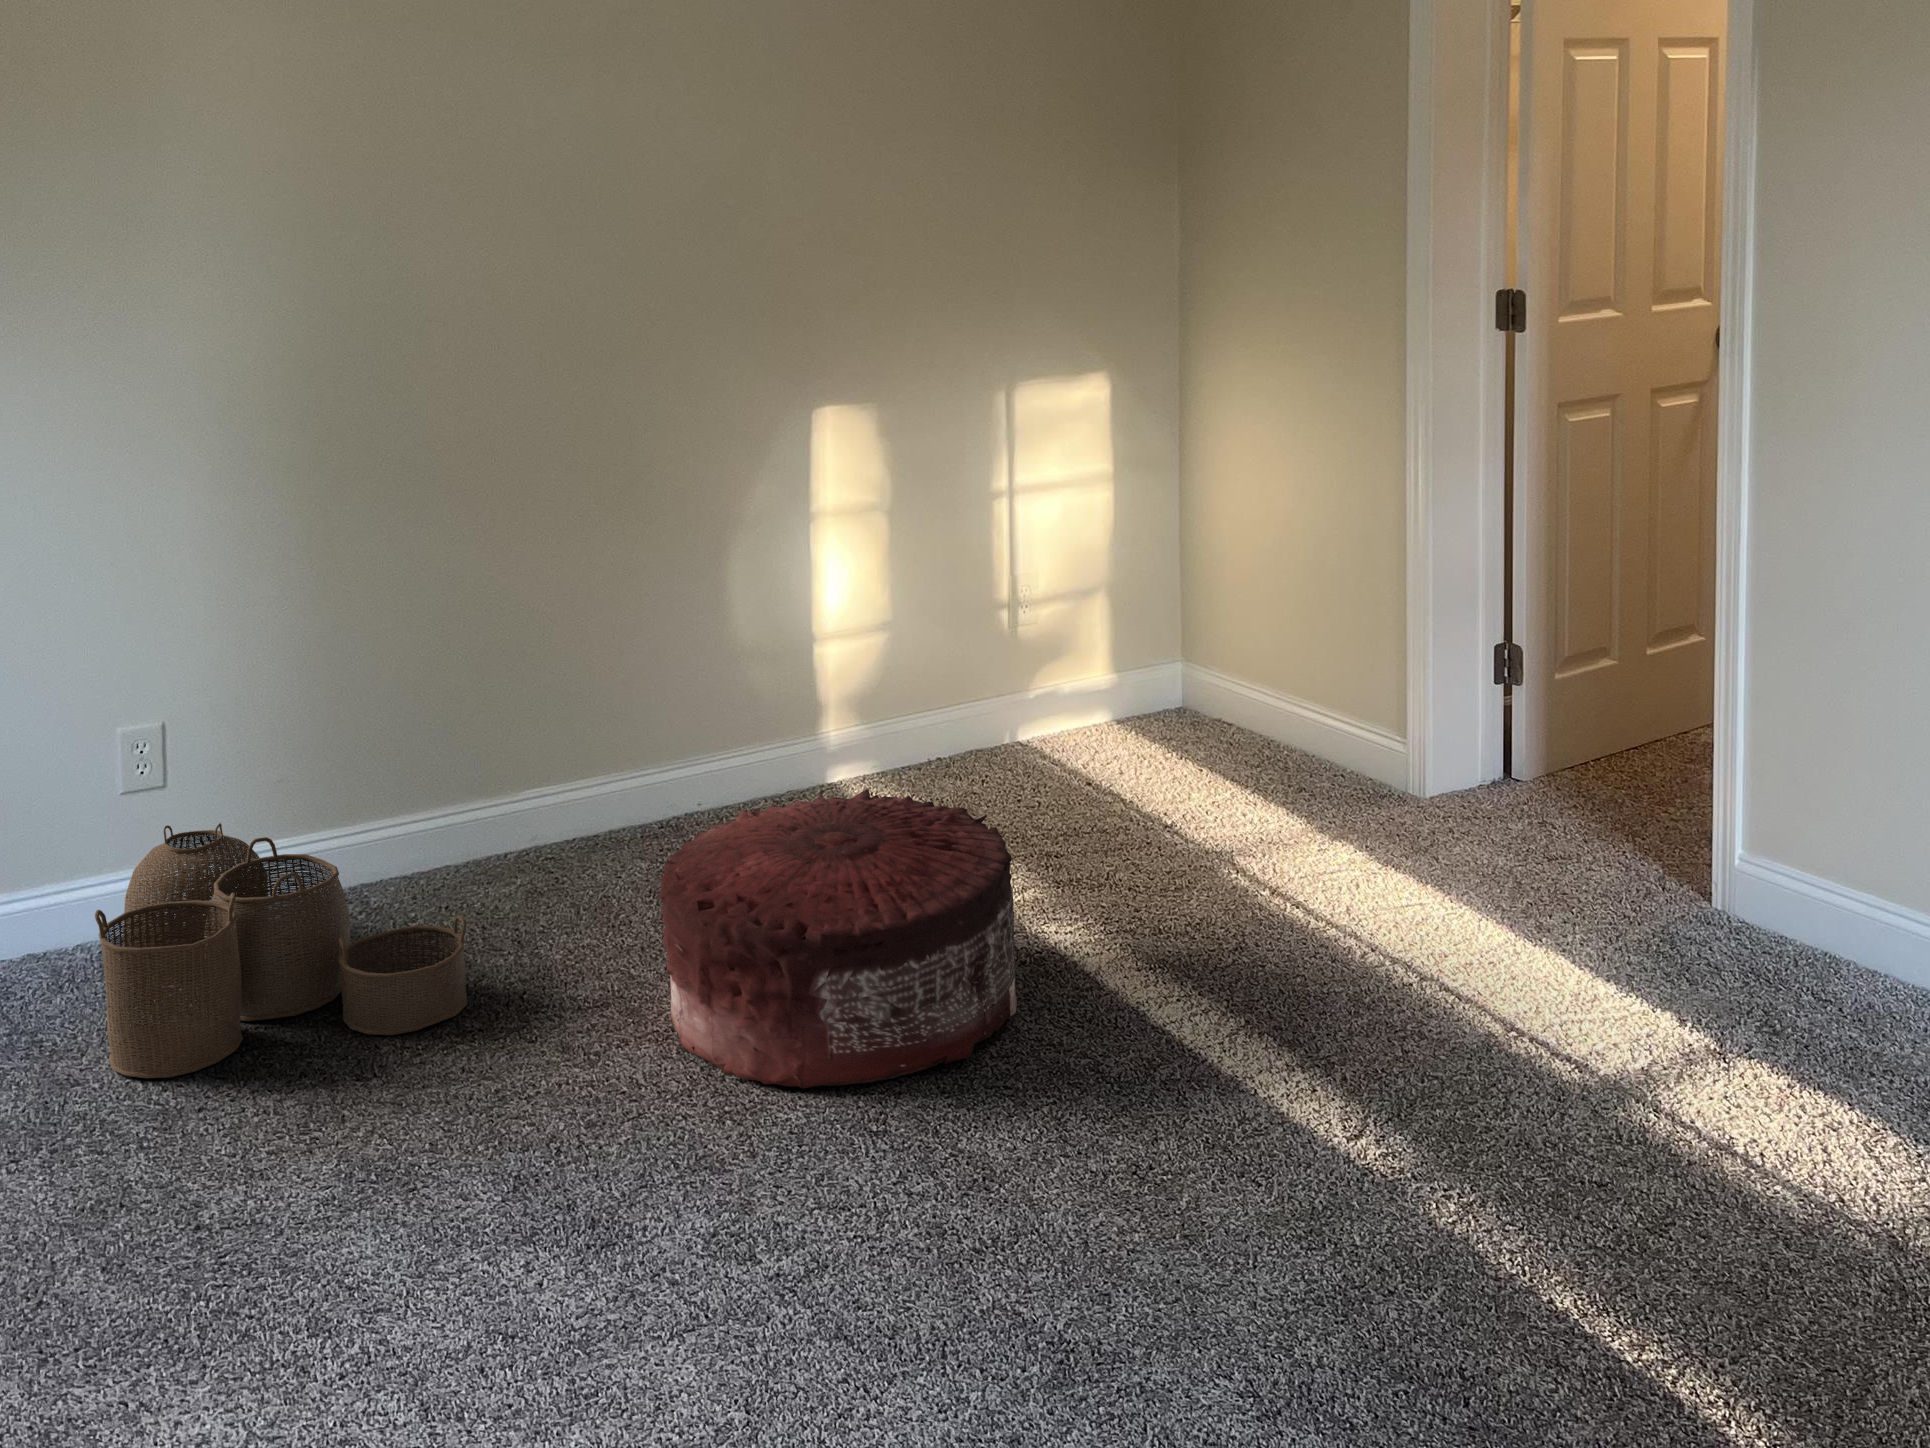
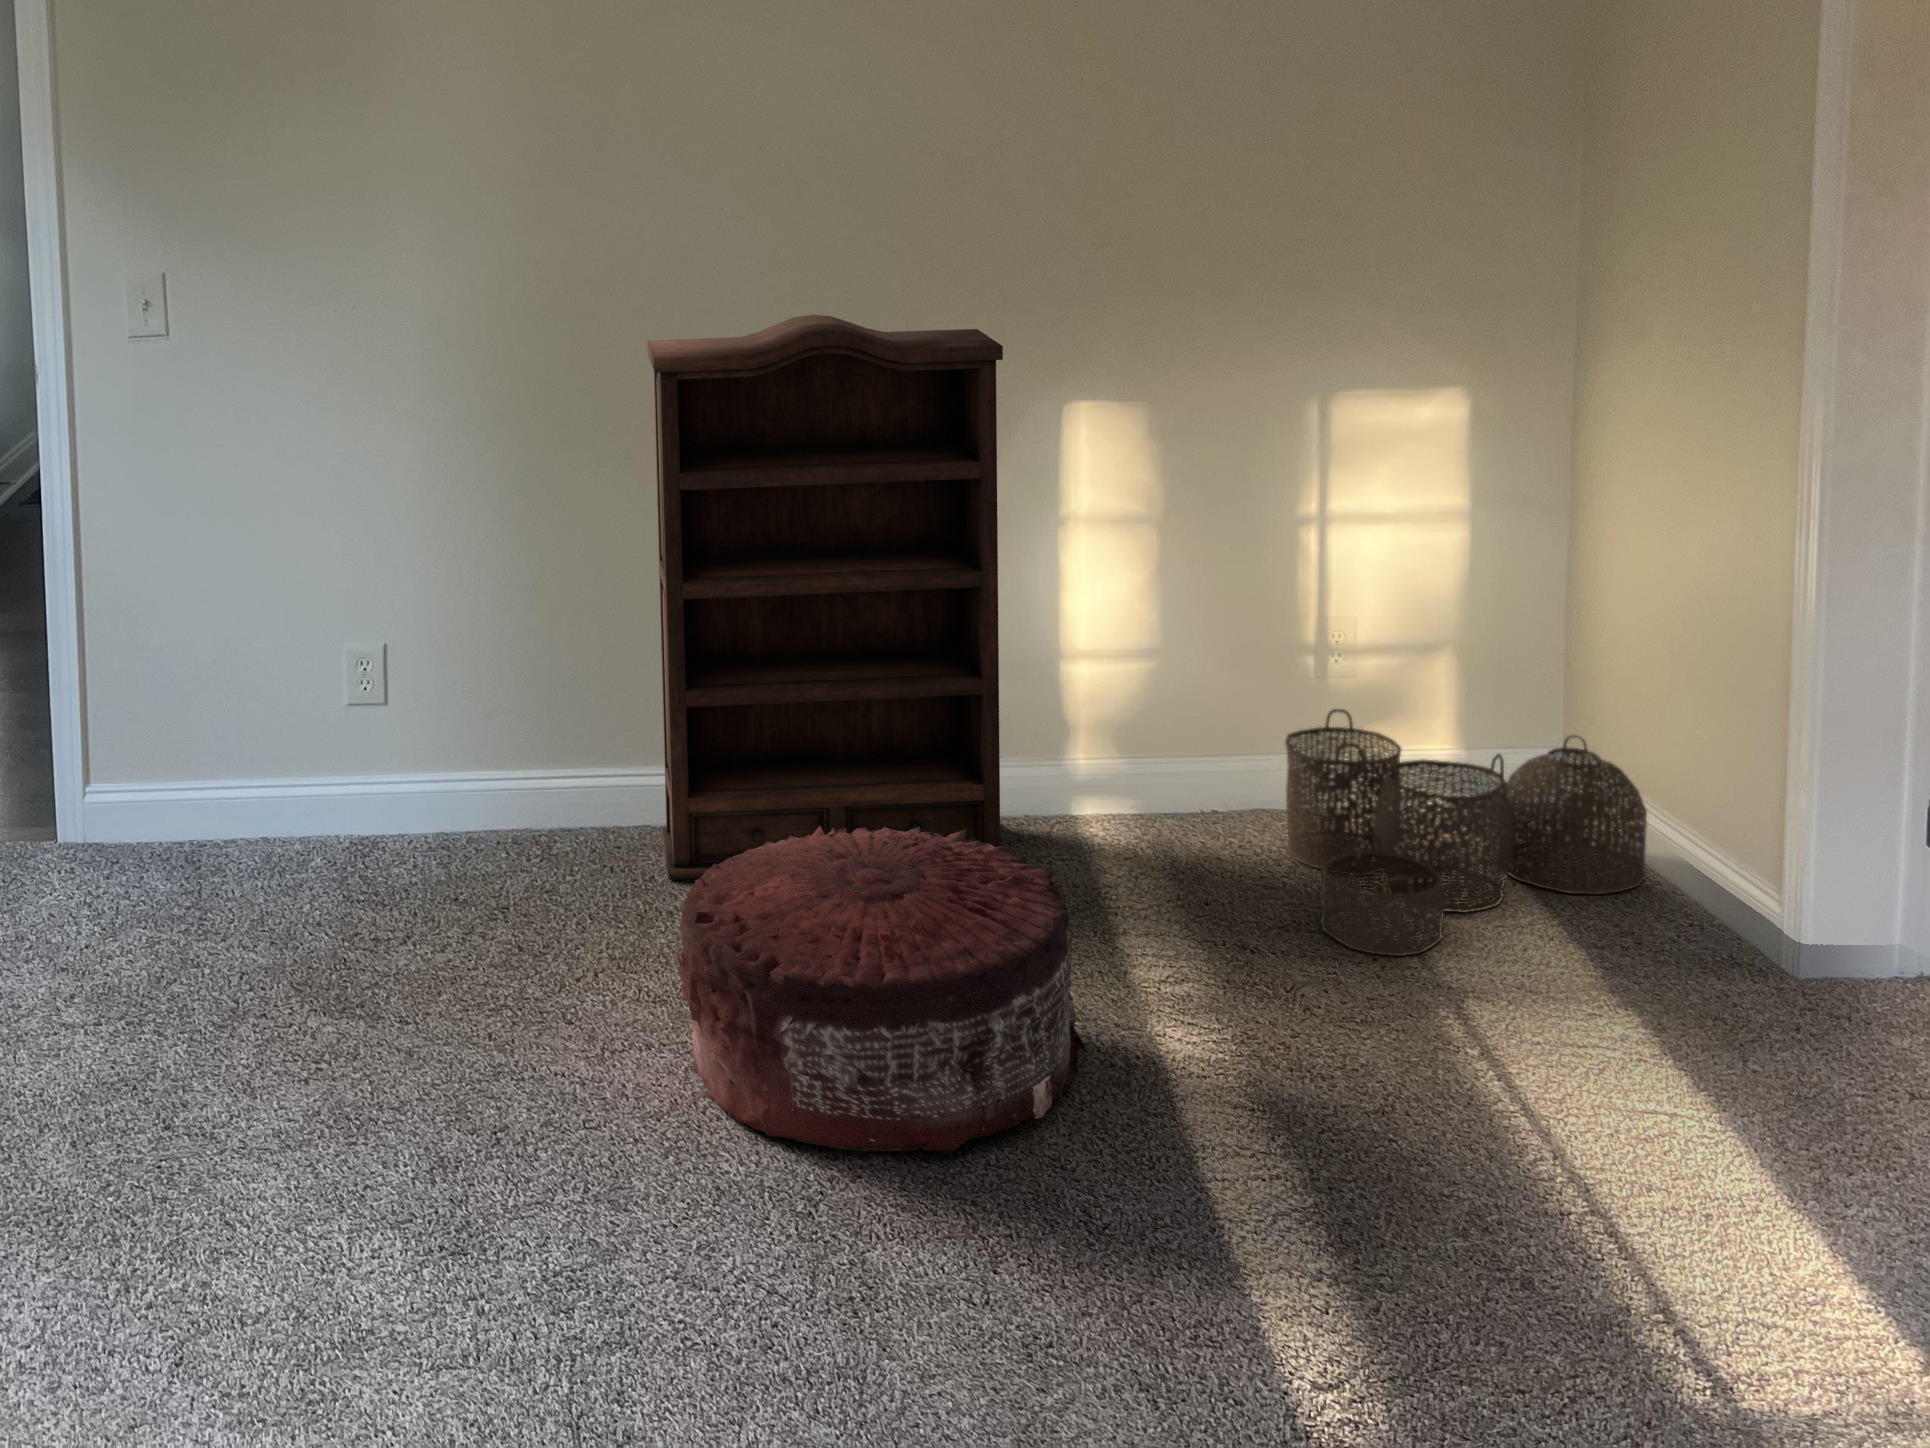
bookshelf: none [451,344,811,906] -> present [647,315,1003,880]
woven basket: present [95,823,468,1078] -> present [1285,709,1647,956]

